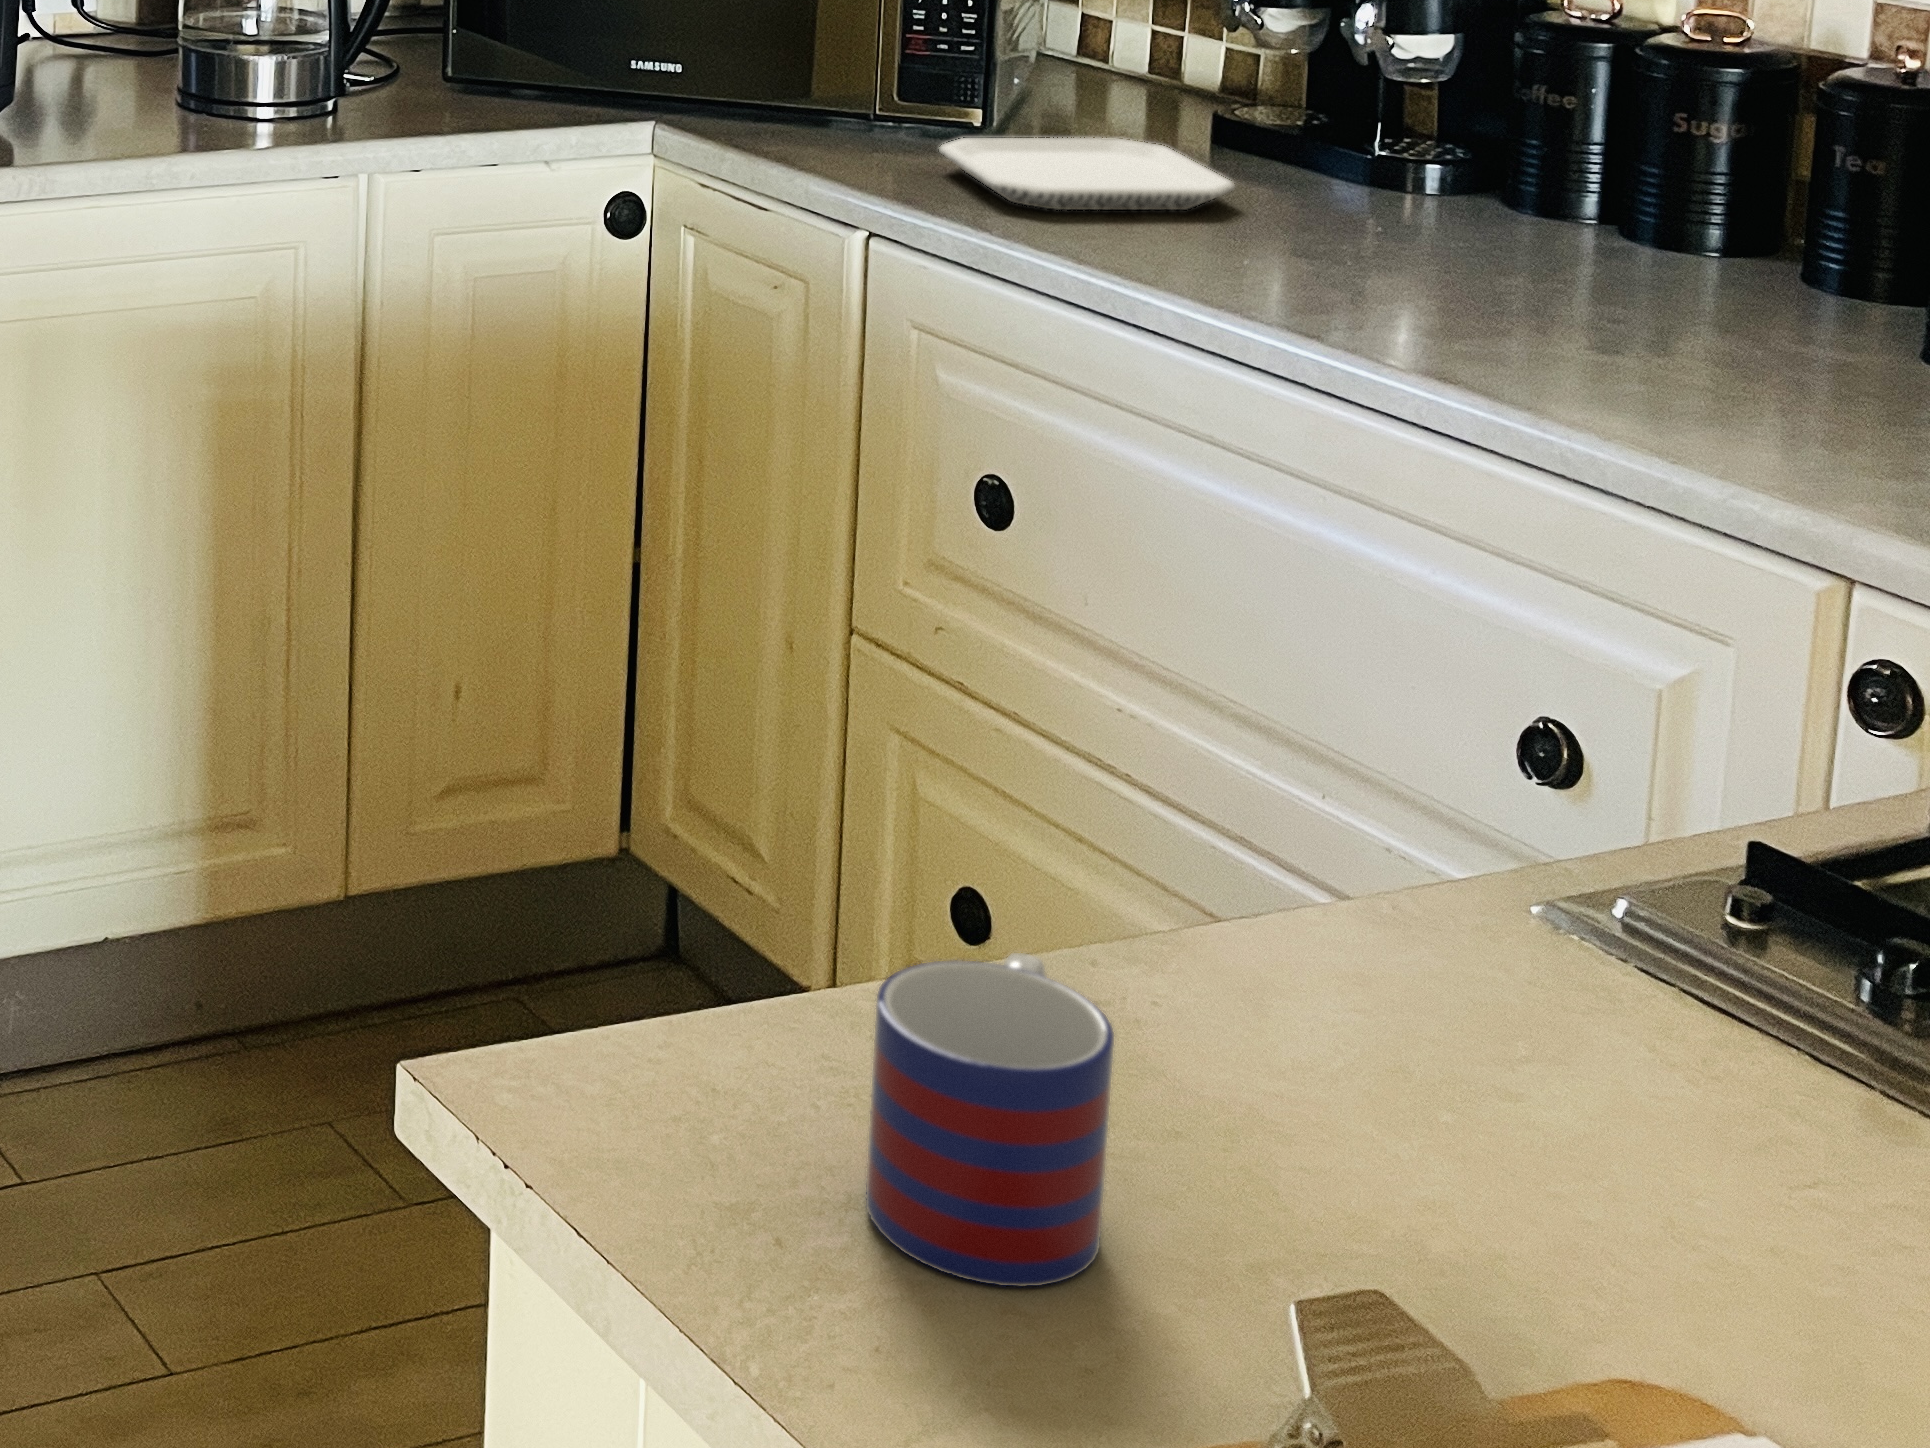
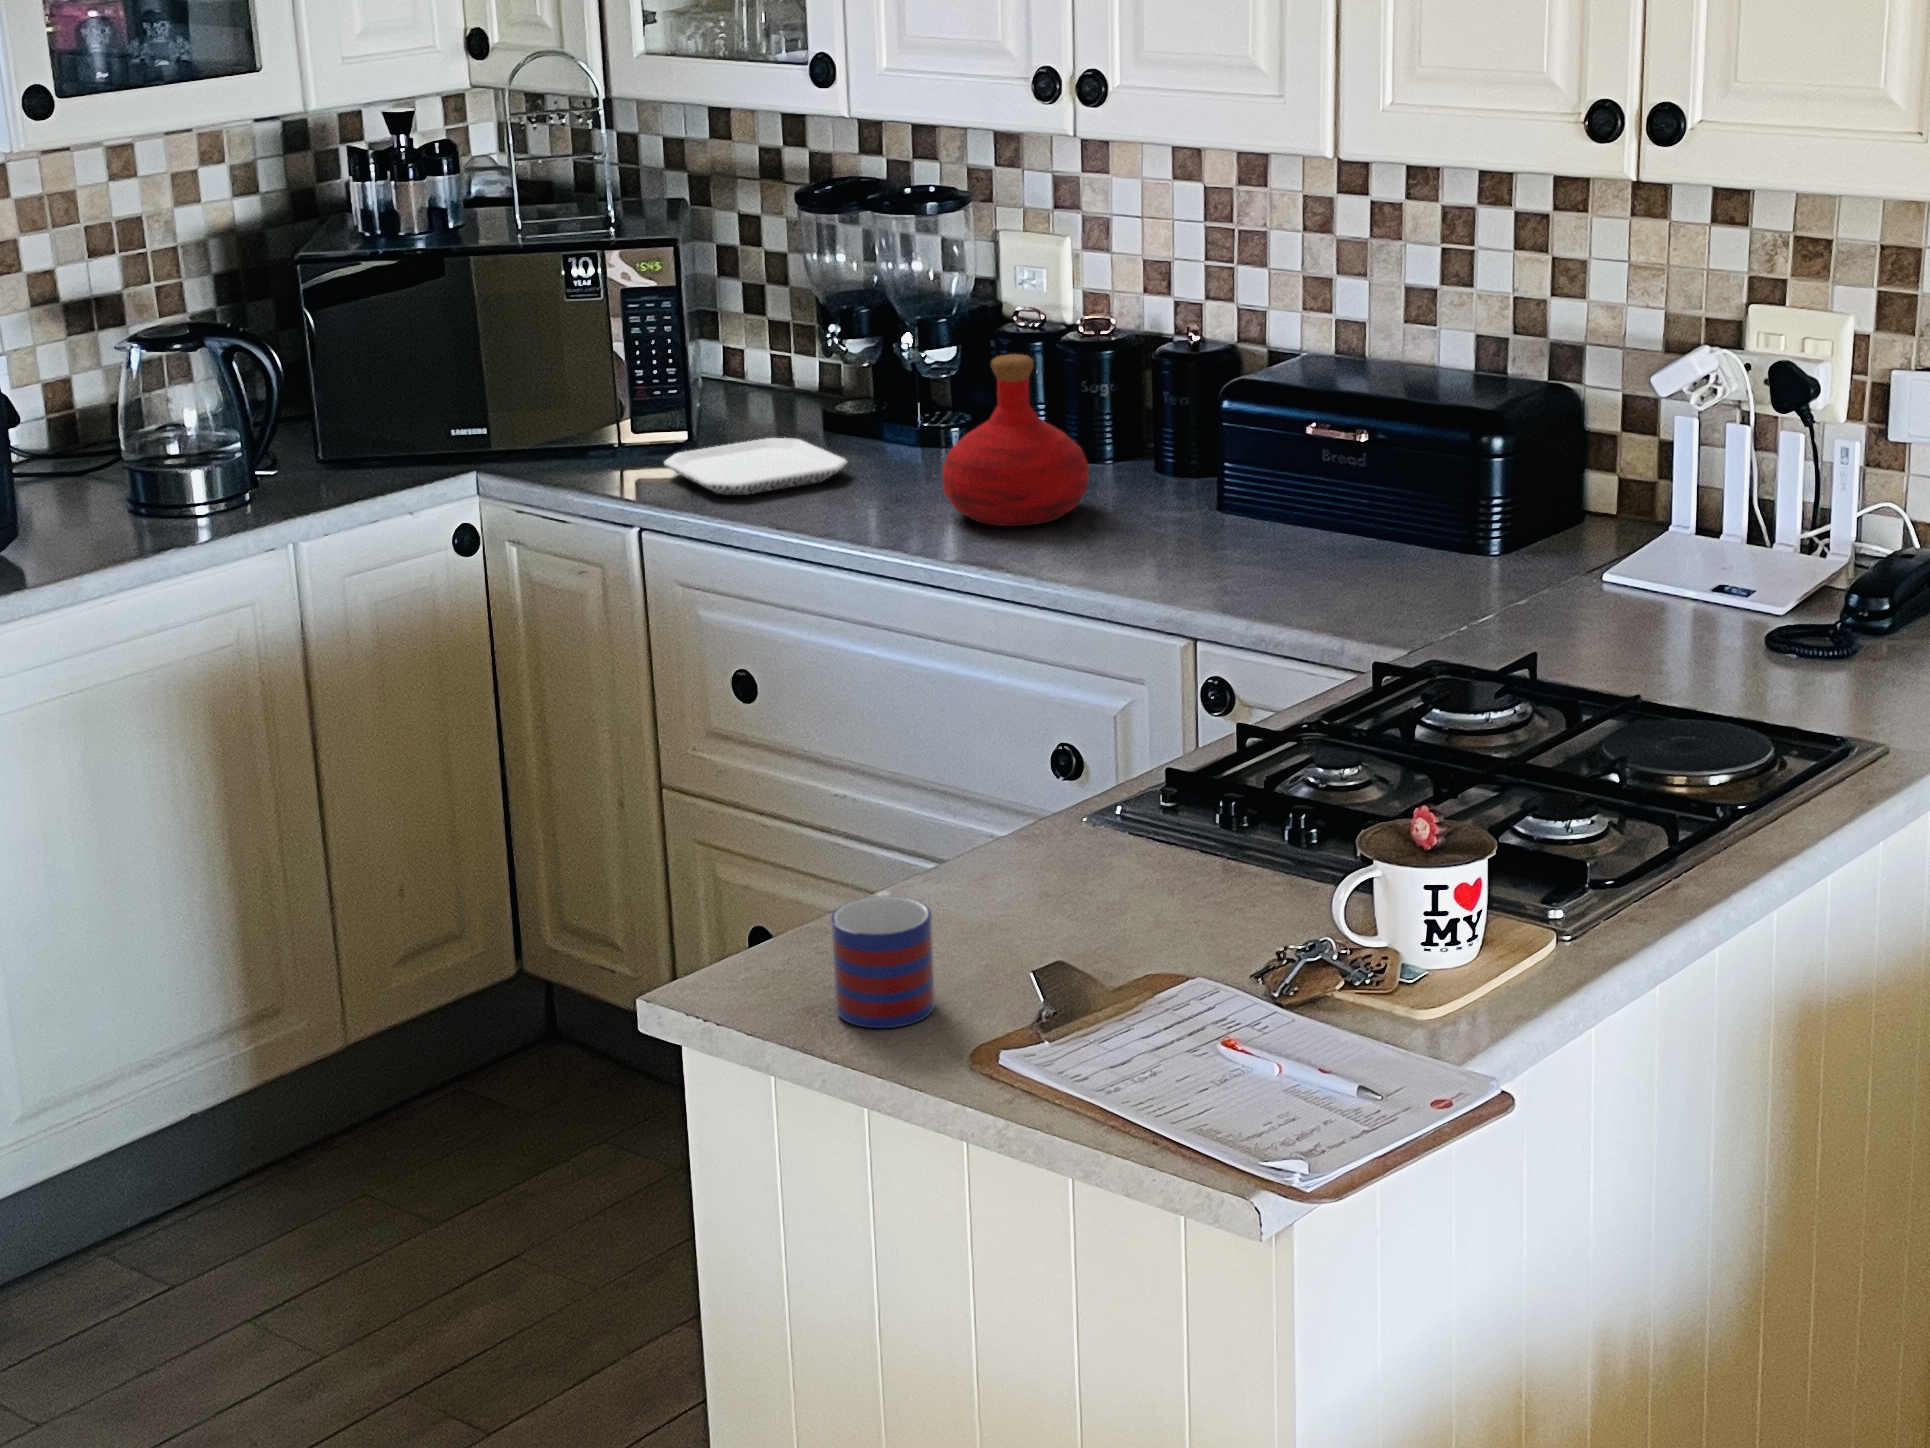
bottle: none [1387,37,1668,325] -> present [942,354,1089,526]

